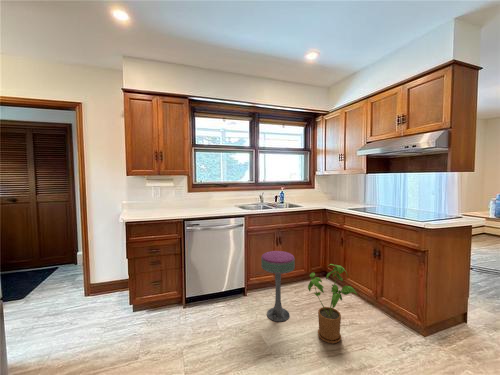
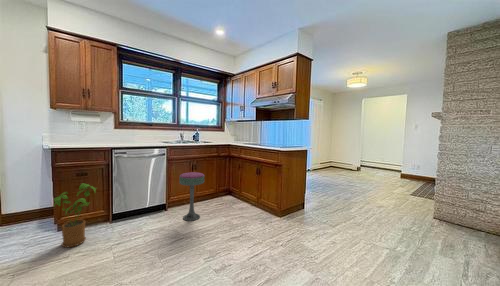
house plant: present [308,264,357,343] -> present [54,184,96,247]

